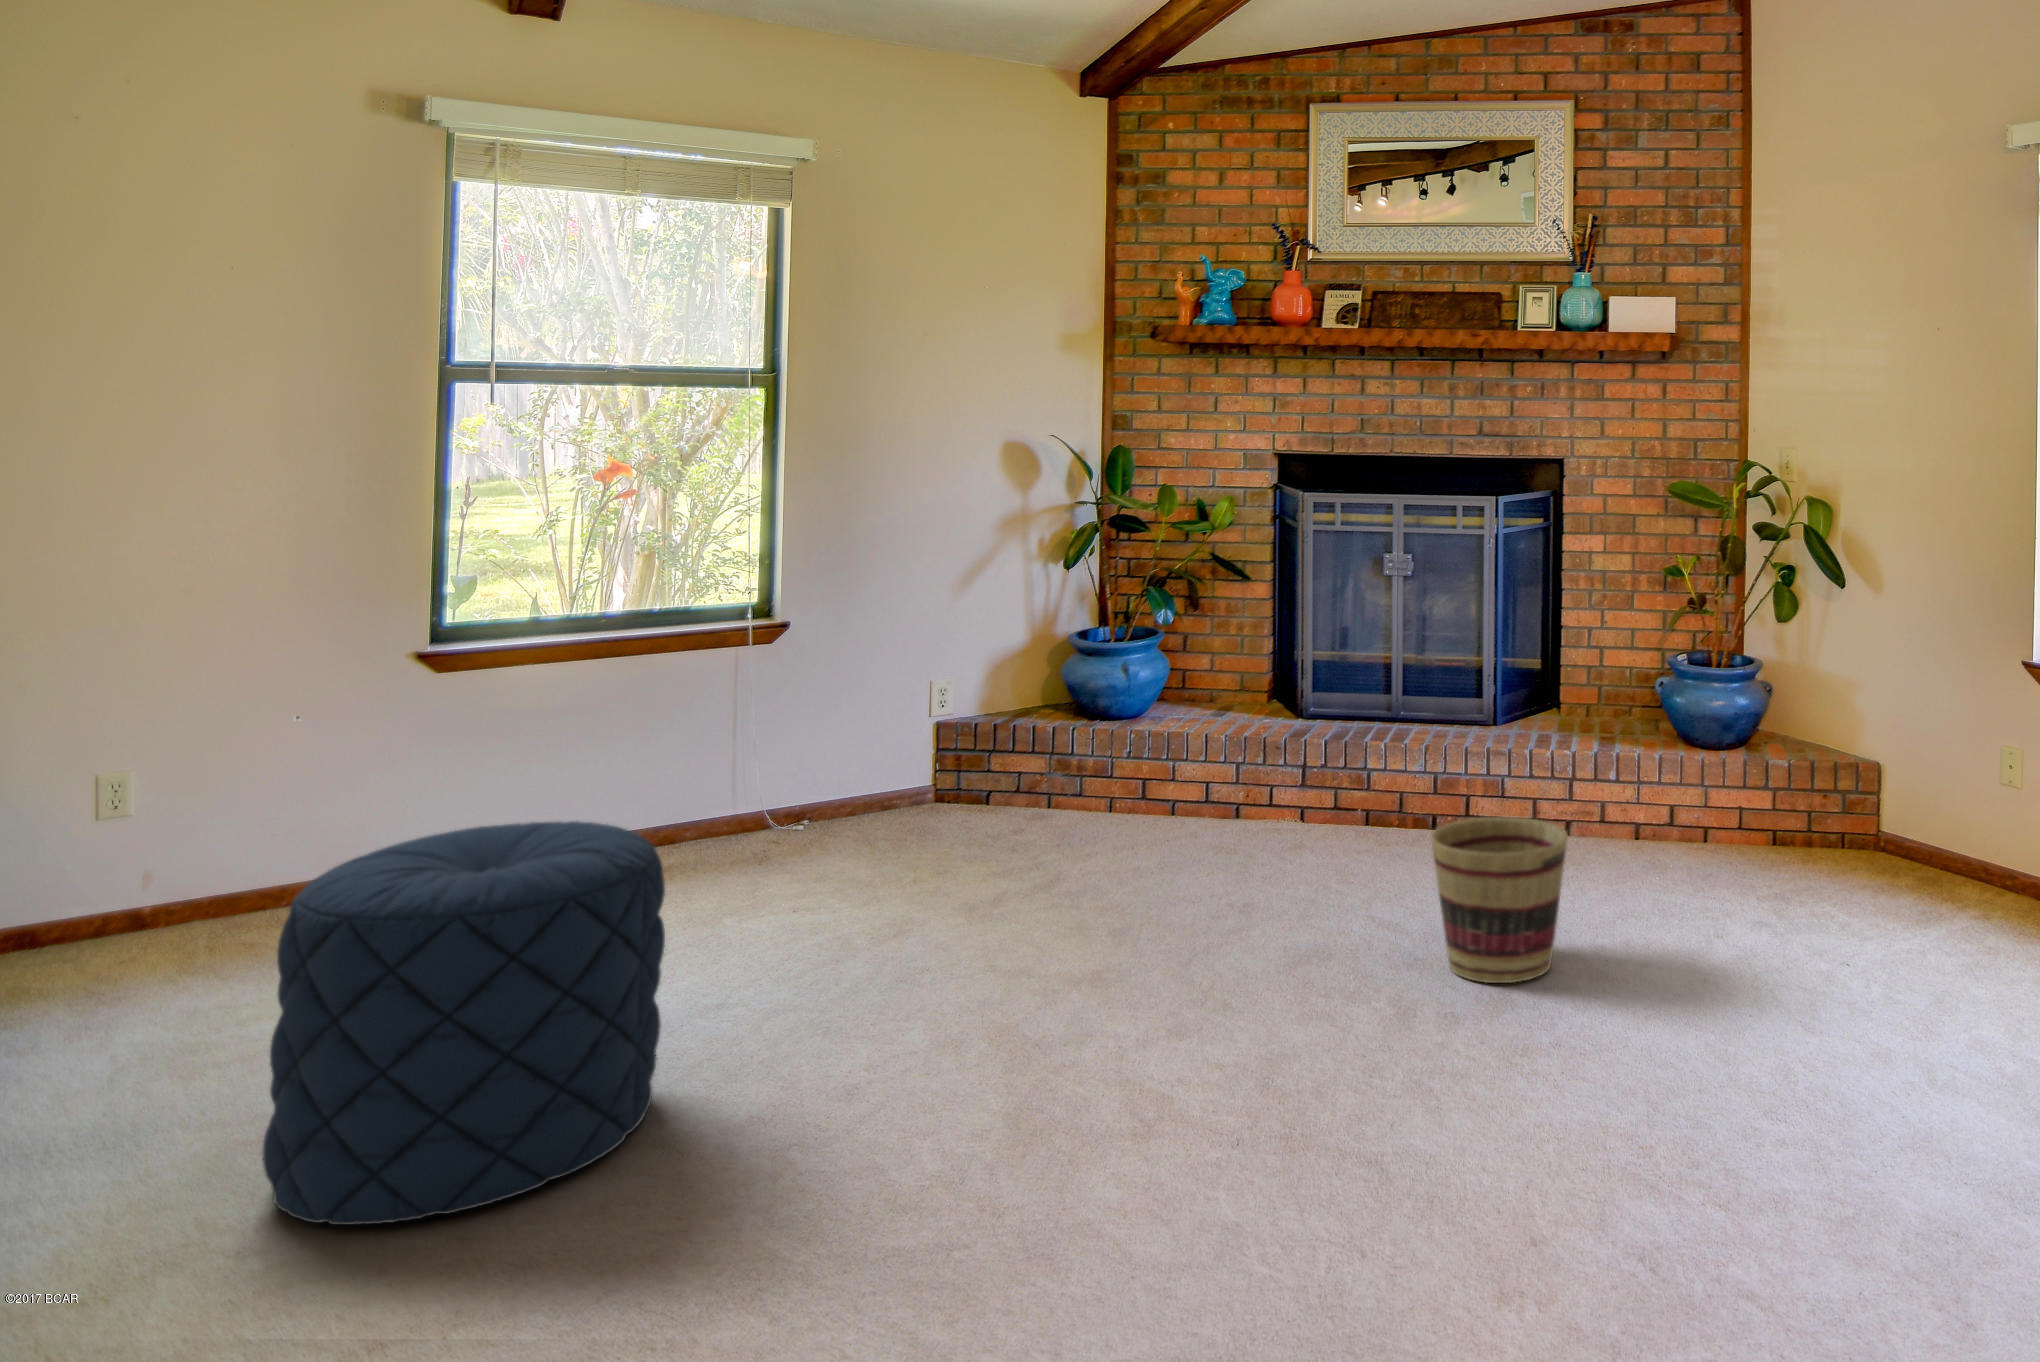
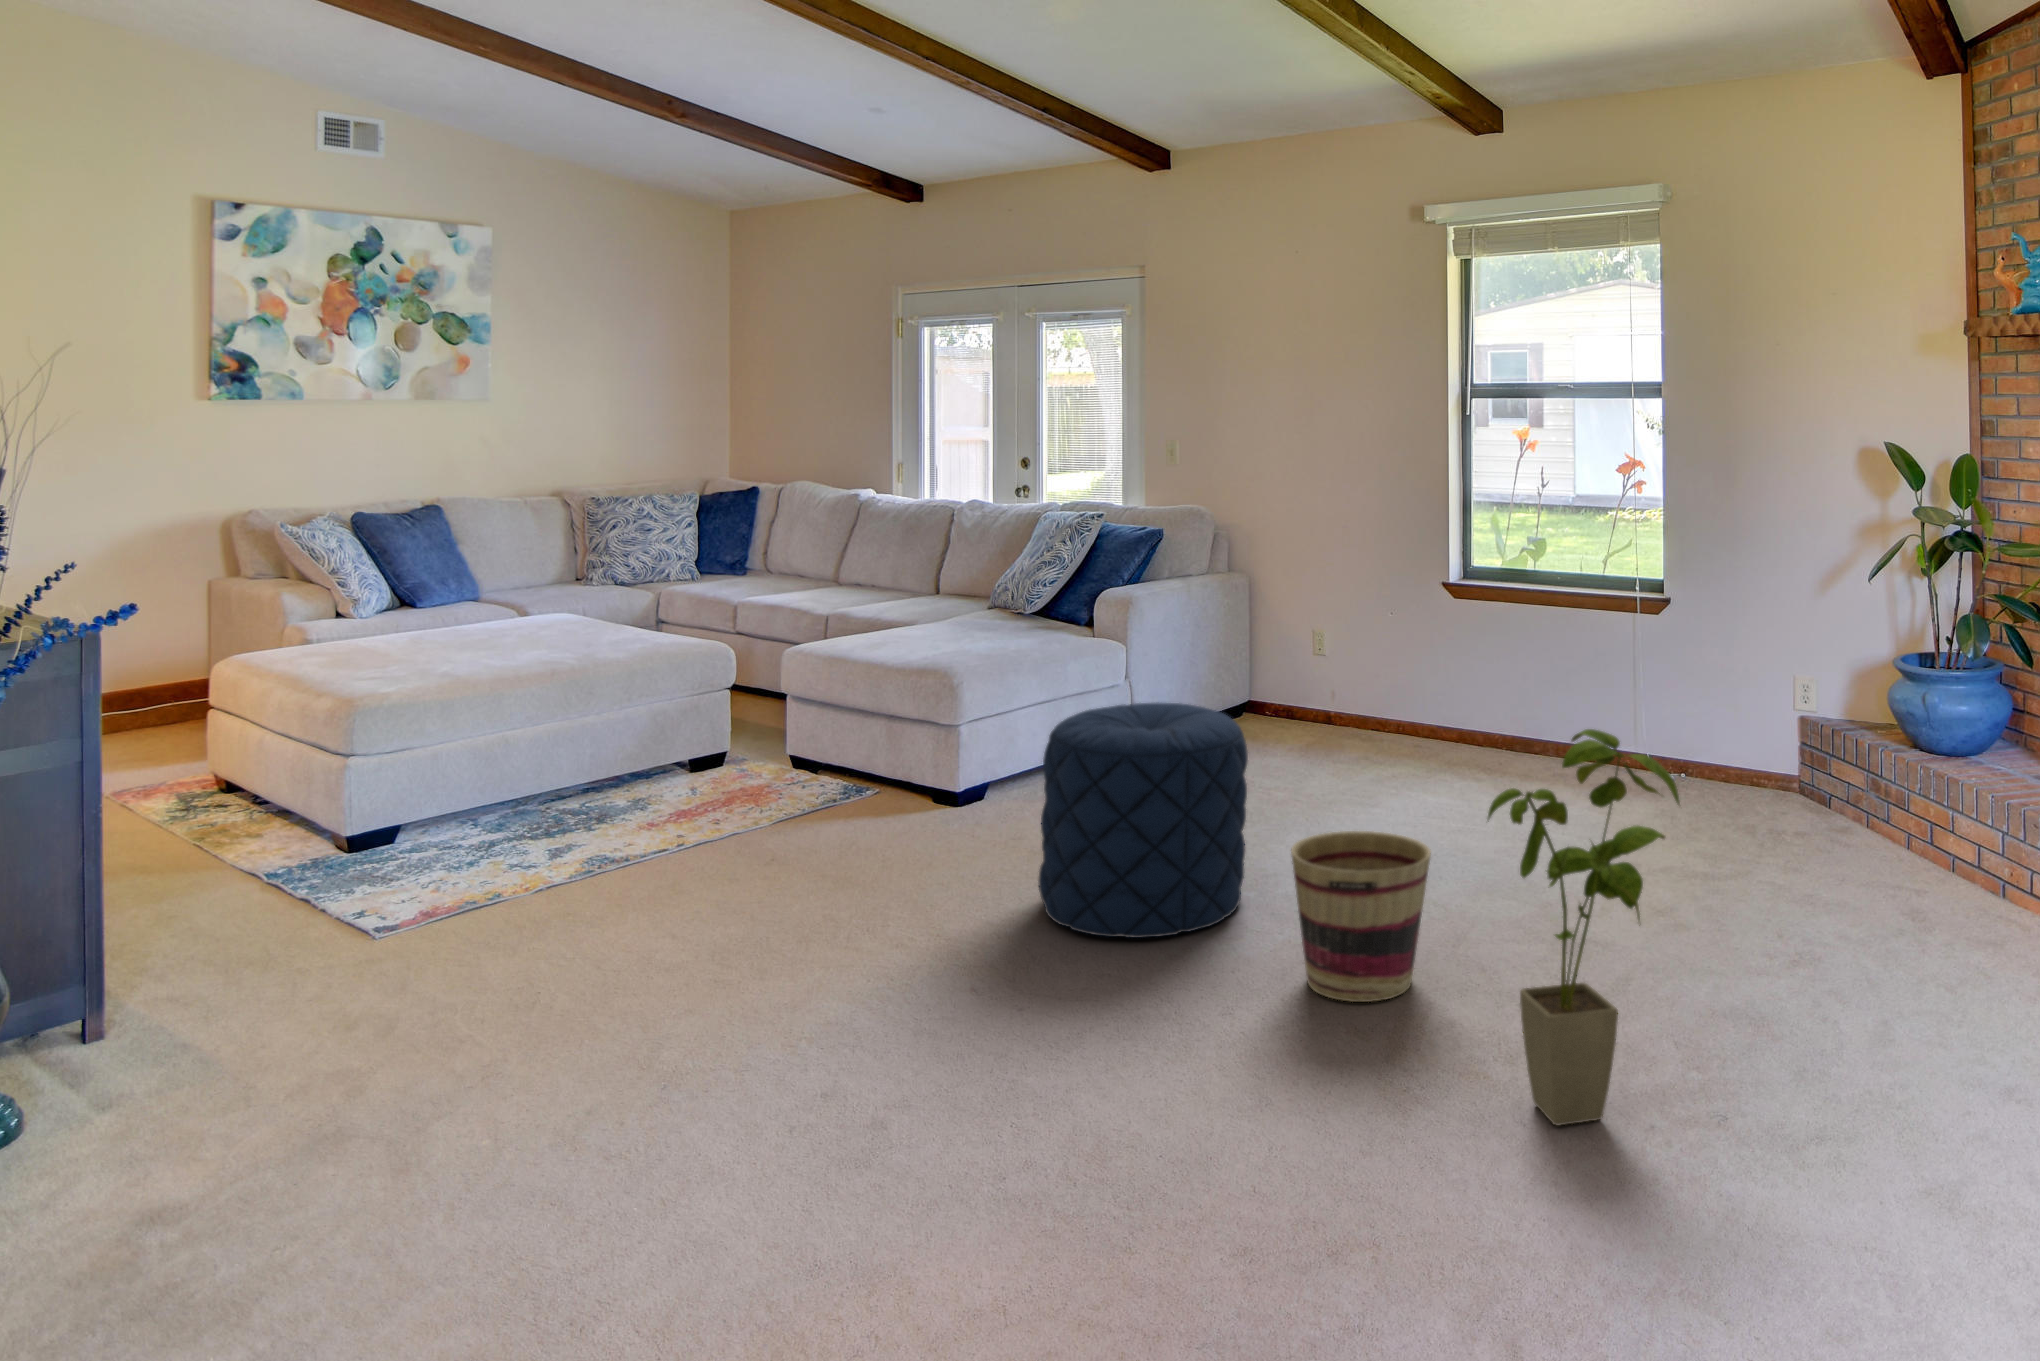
house plant: none [1259,683,1420,1058] -> present [1488,729,1679,1125]
basket: present [1431,817,1568,983] -> present [1291,831,1431,1002]

